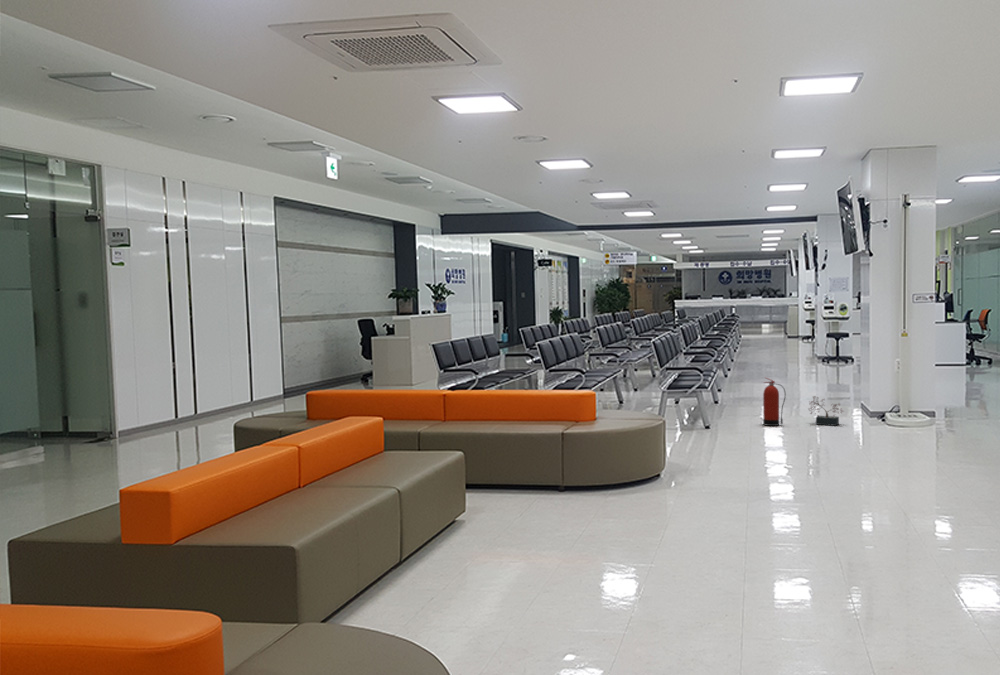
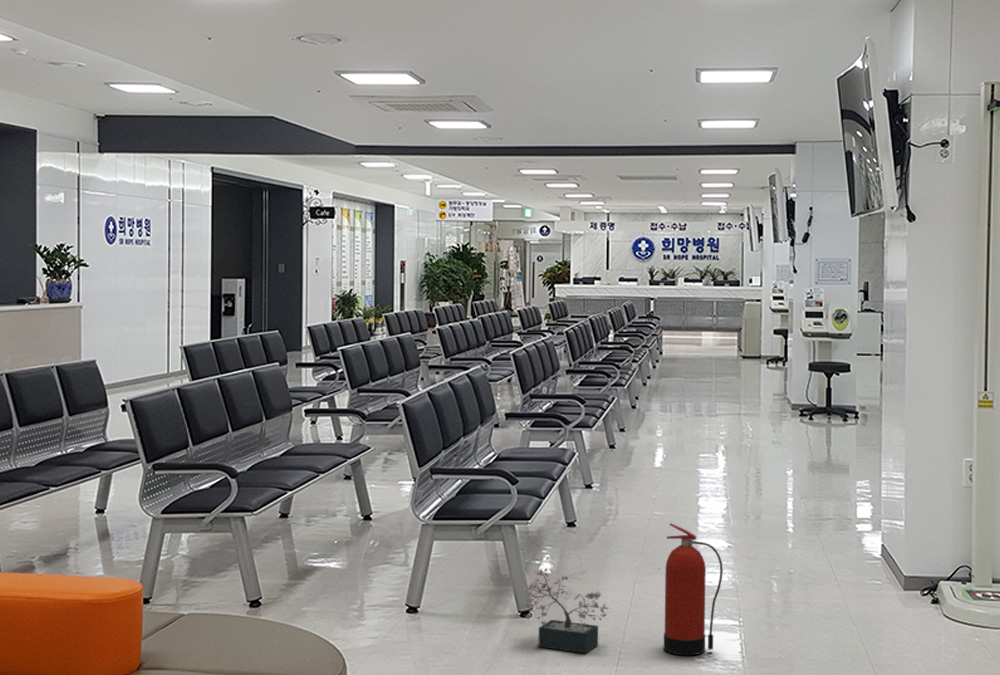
decorative plant: present [810,396,843,426] -> present [522,569,608,653]

